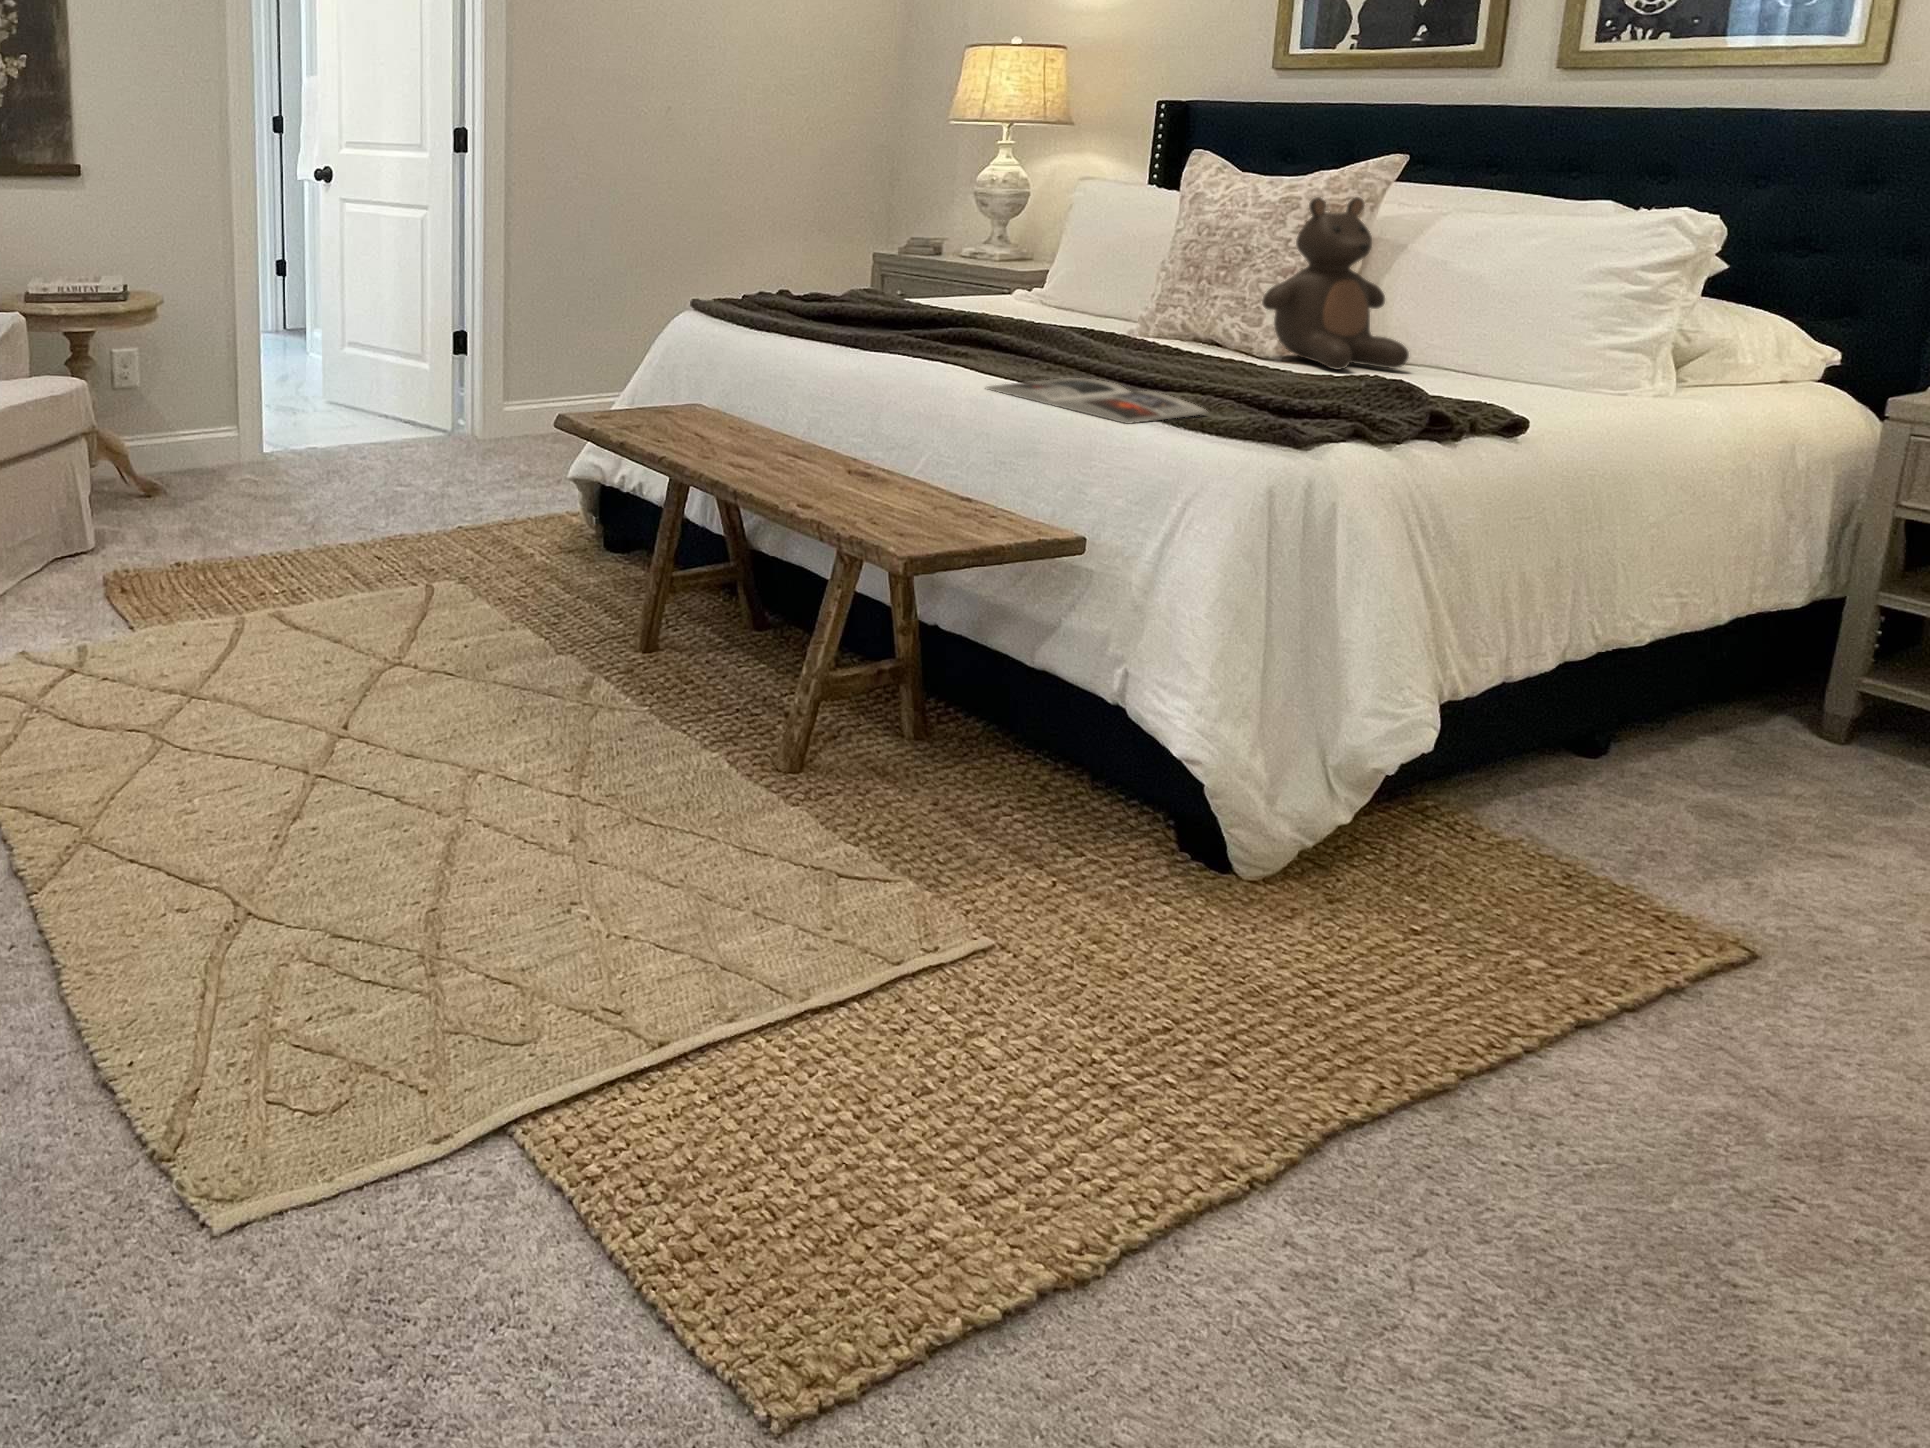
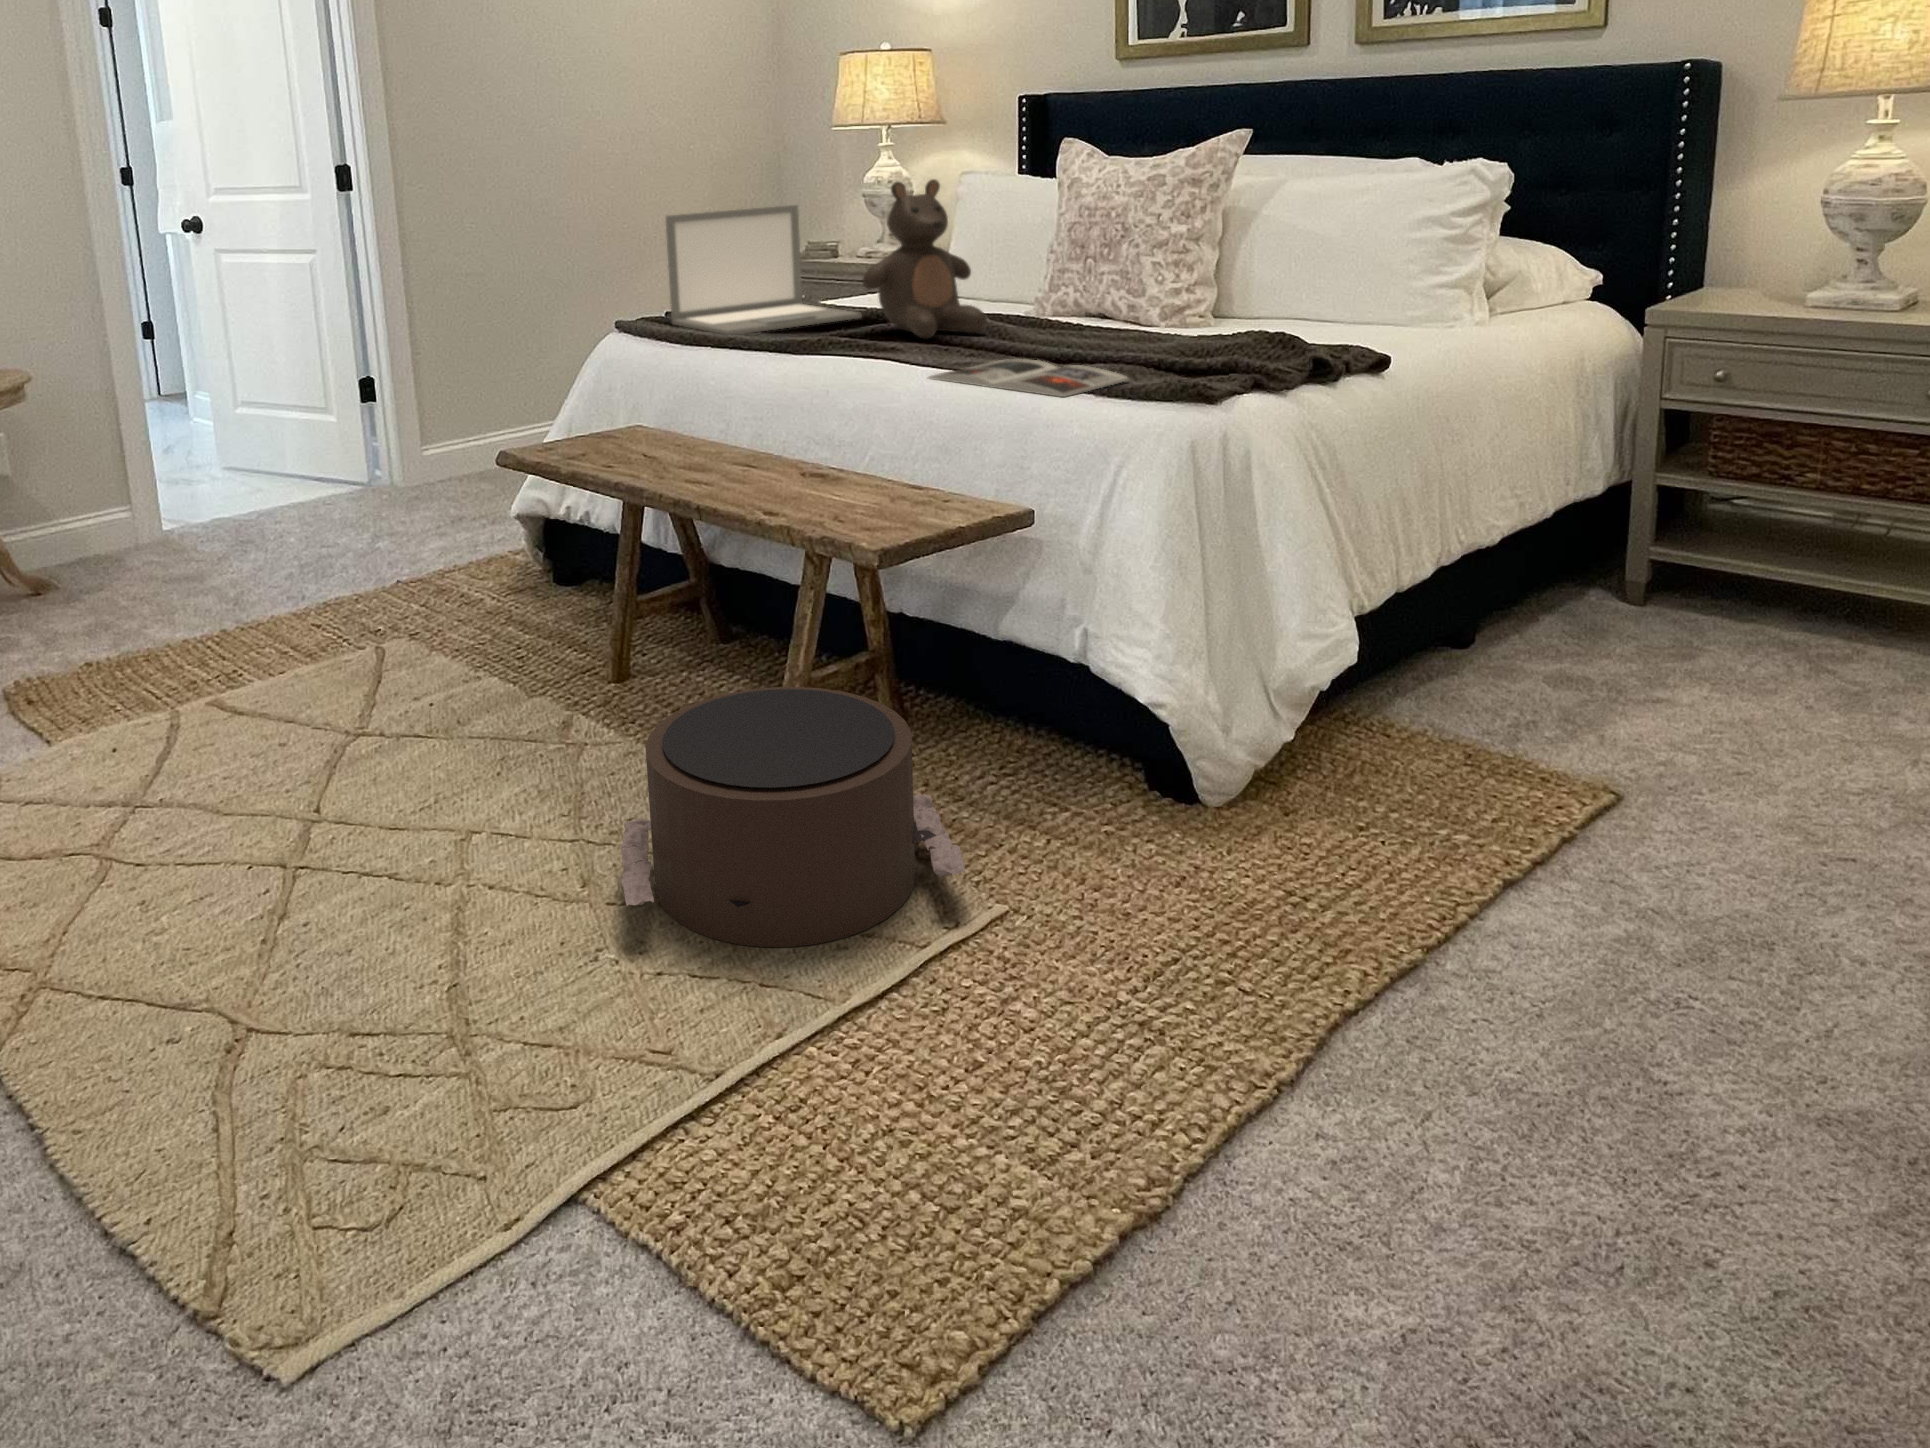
teddy bear: present [1262,197,1409,370] -> present [862,179,987,339]
laptop: none [740,198,937,325] -> present [666,205,862,335]
pouf: none [600,678,949,940] -> present [621,687,966,947]

